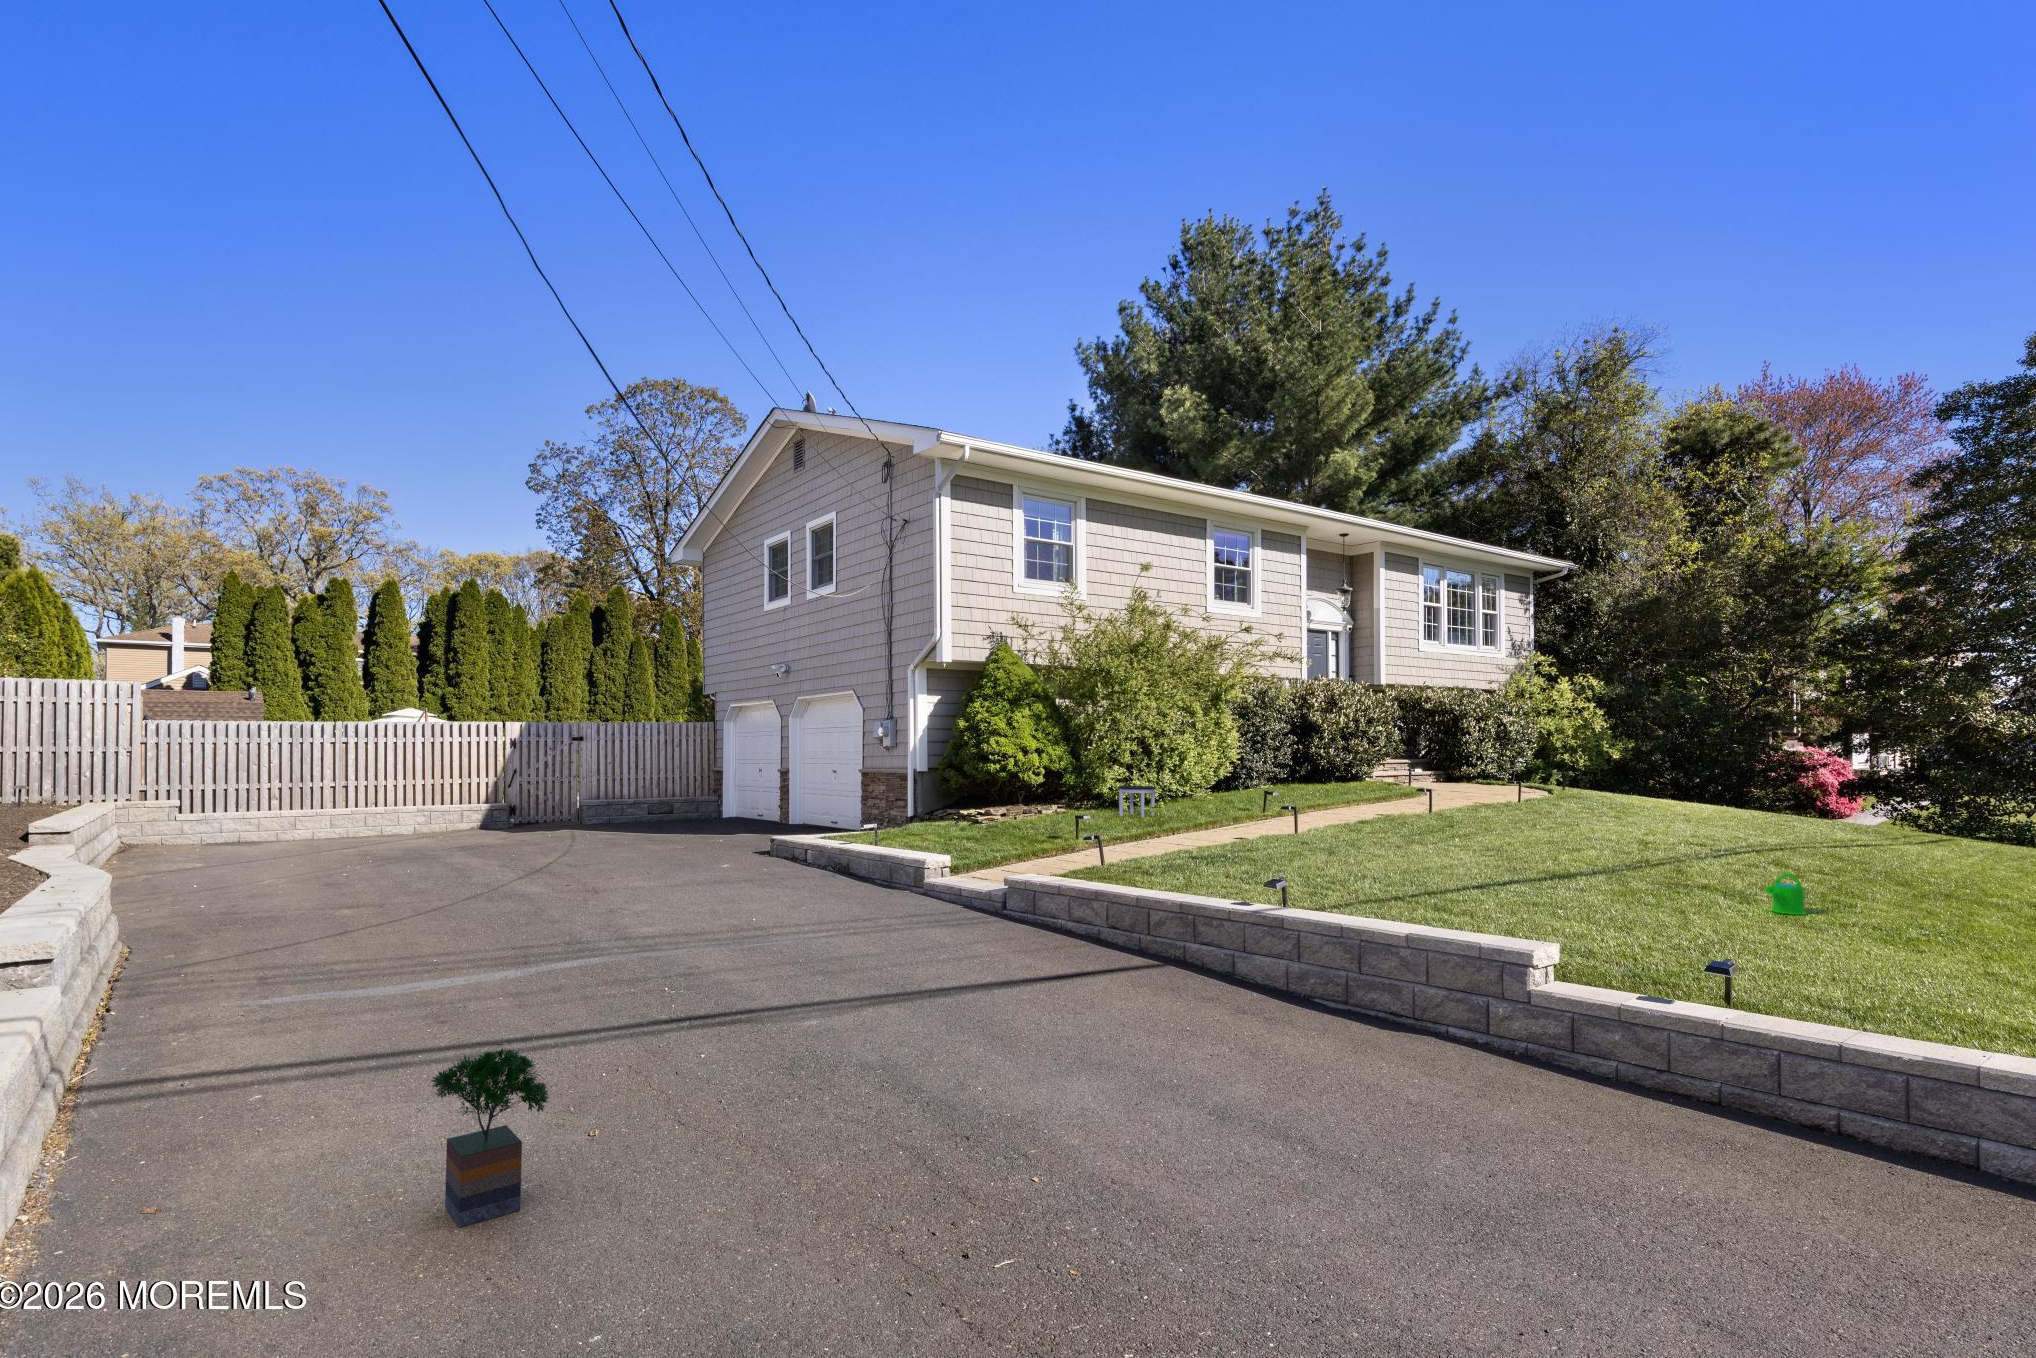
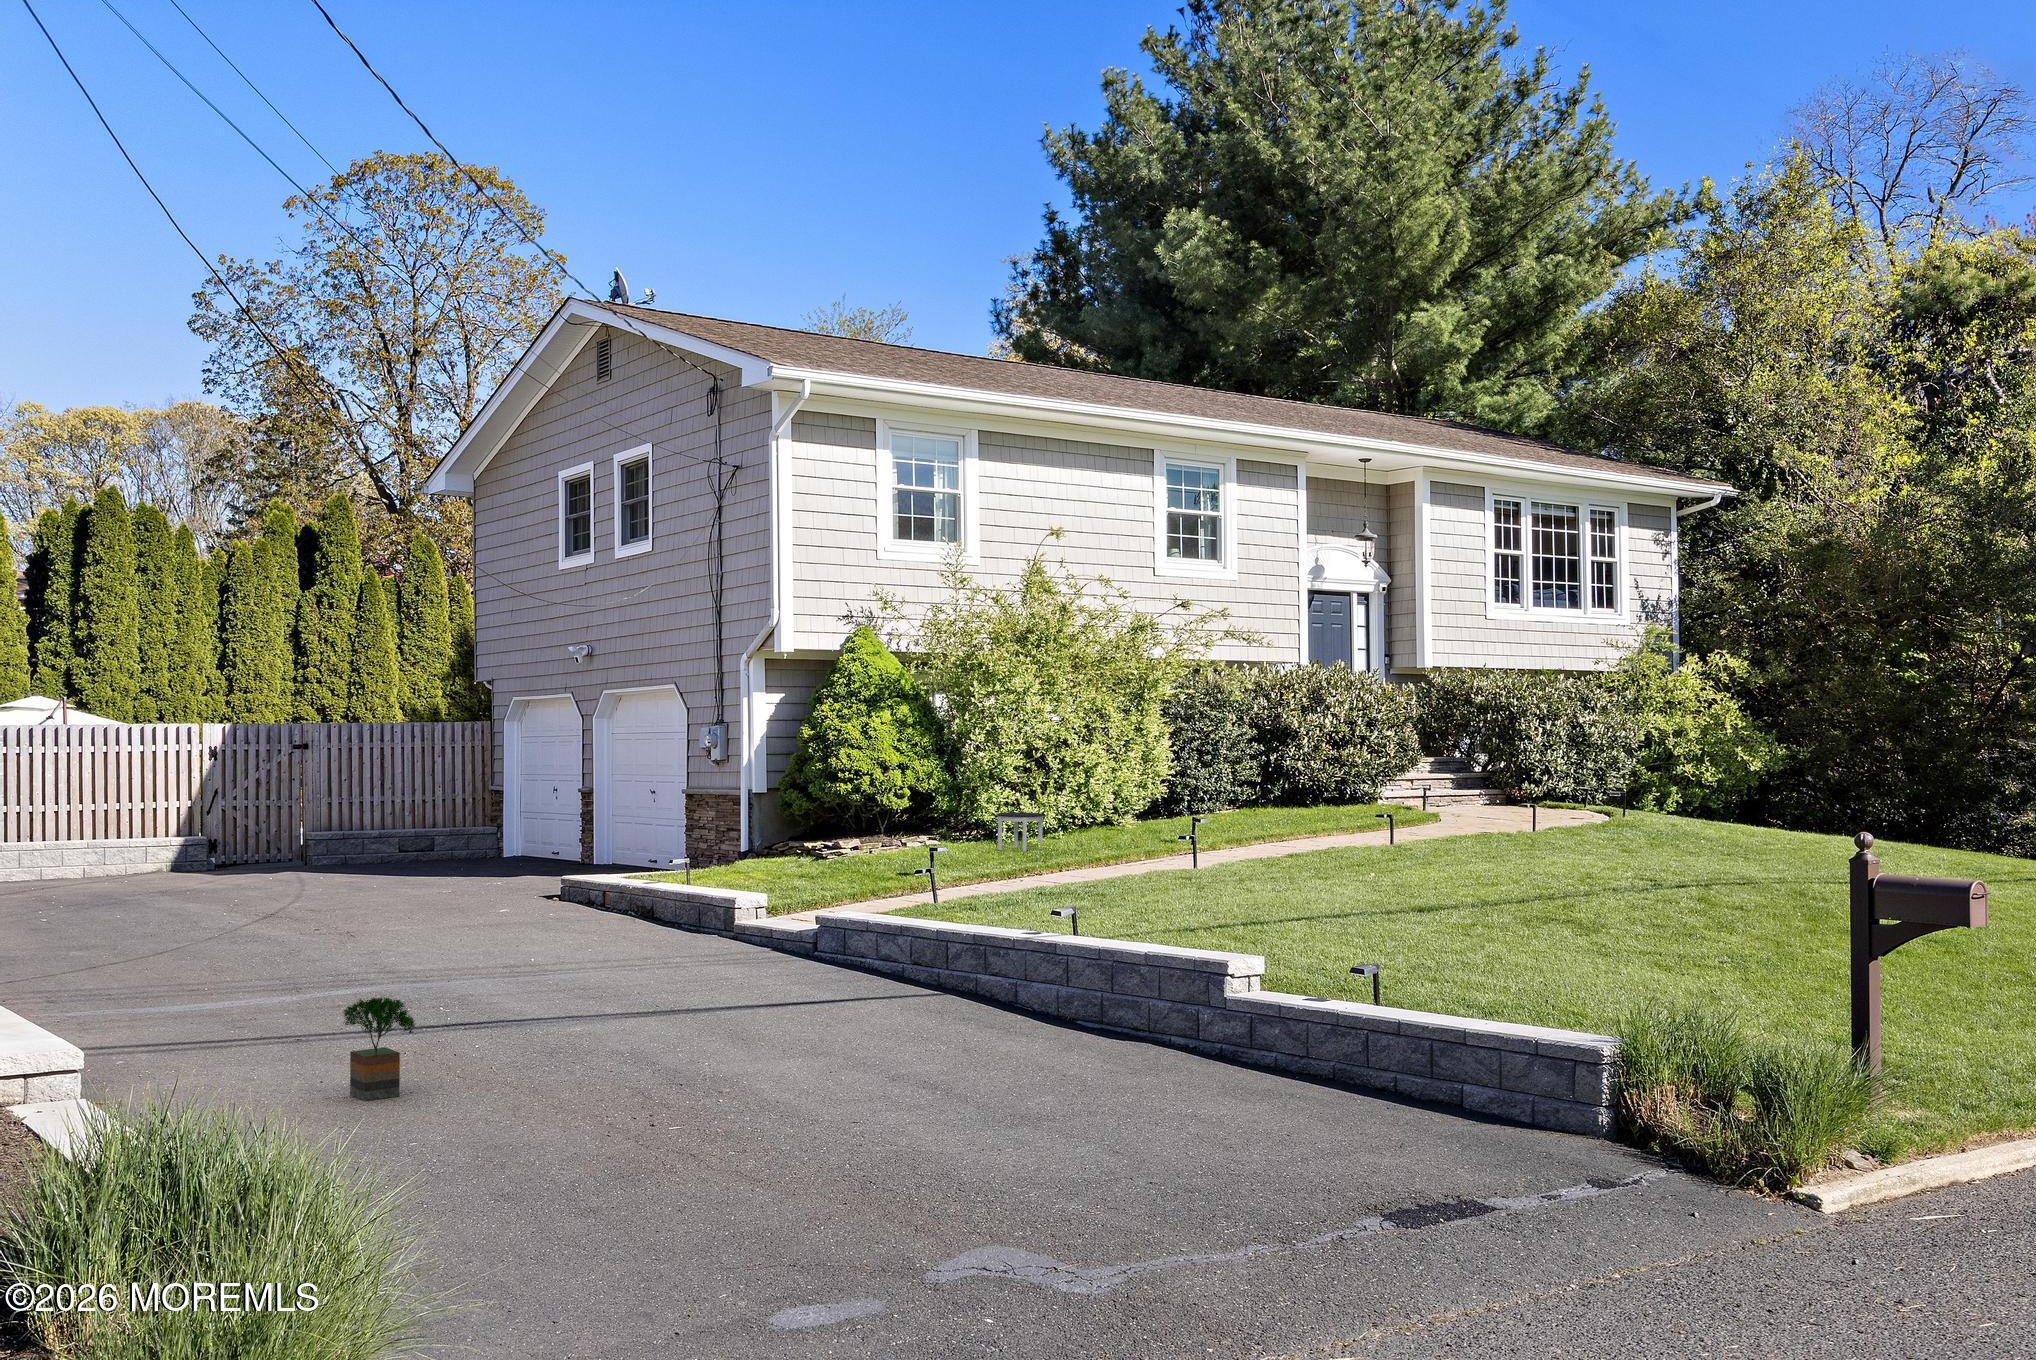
watering can: present [1765,873,1806,915] -> none [1504,901,1550,940]

